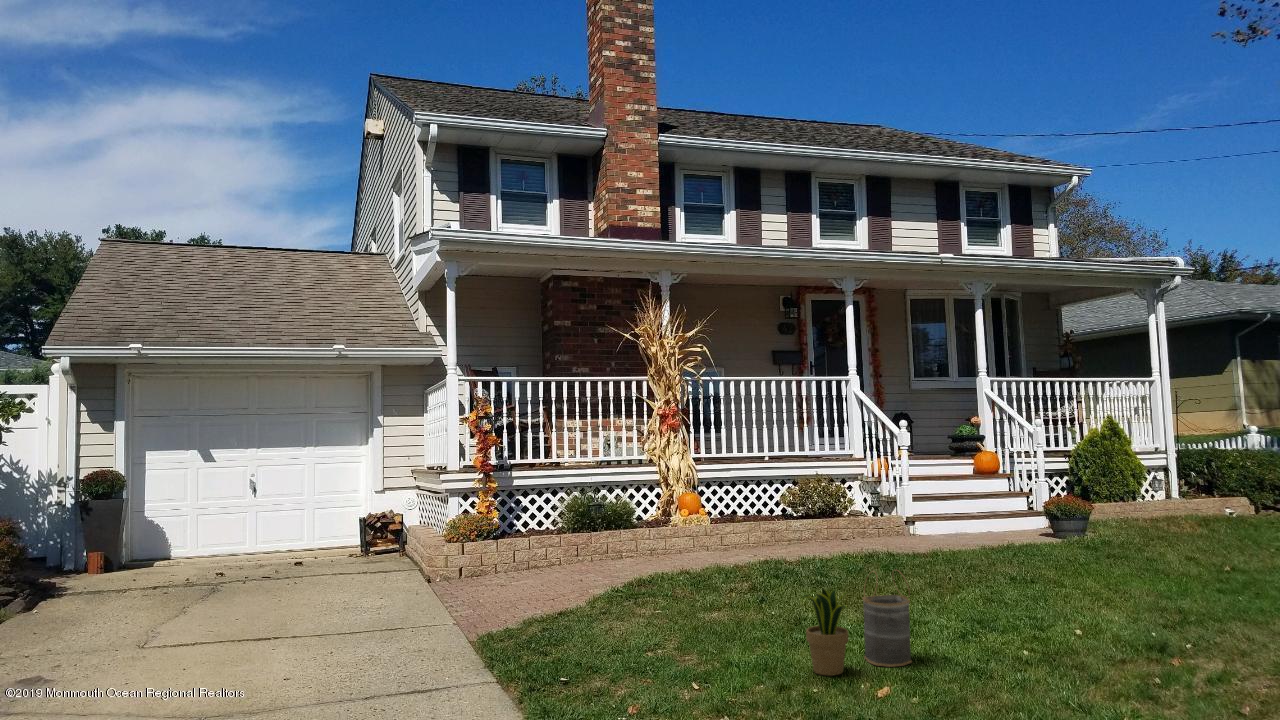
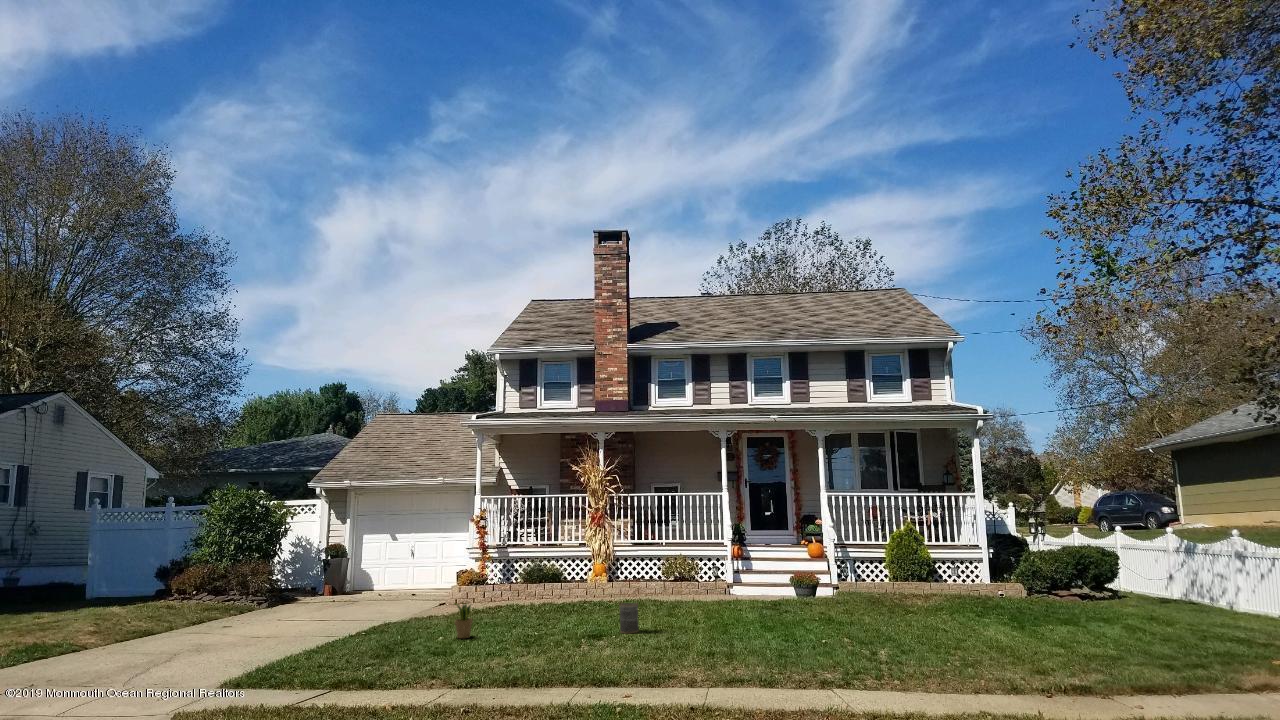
basket: present [862,570,912,667] -> present [619,602,639,633]

